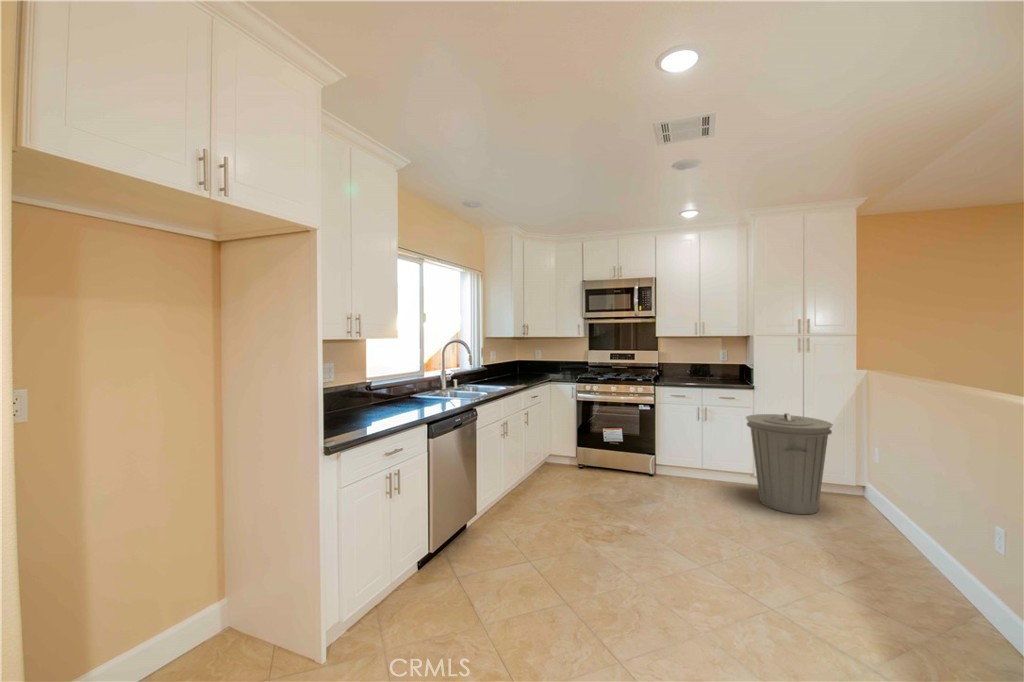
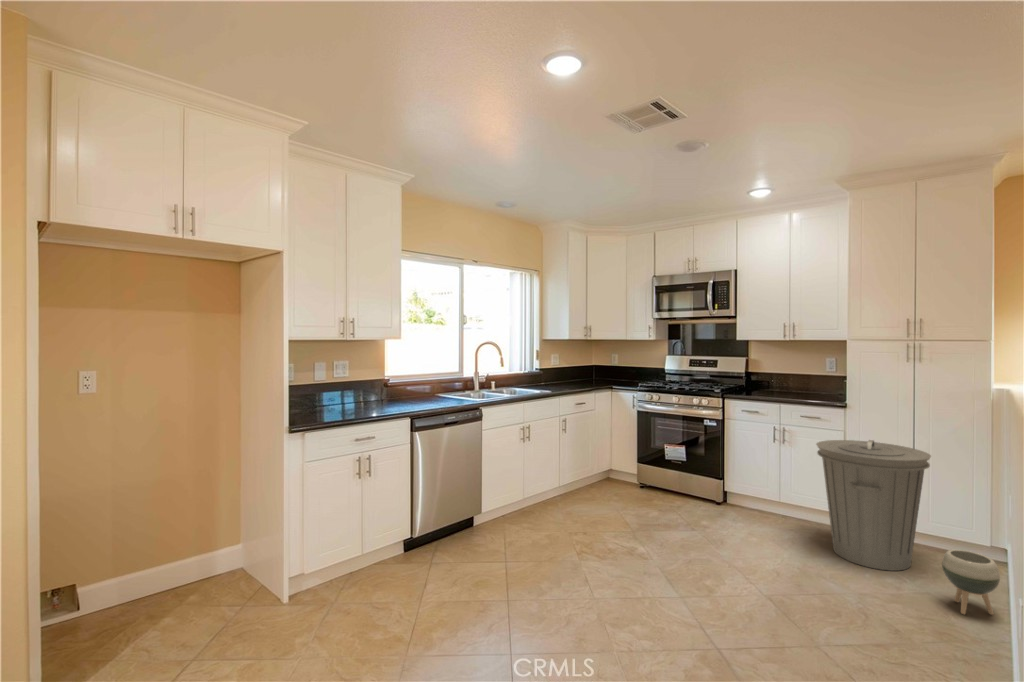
planter: none [862,492,905,542] -> present [942,550,1000,615]

